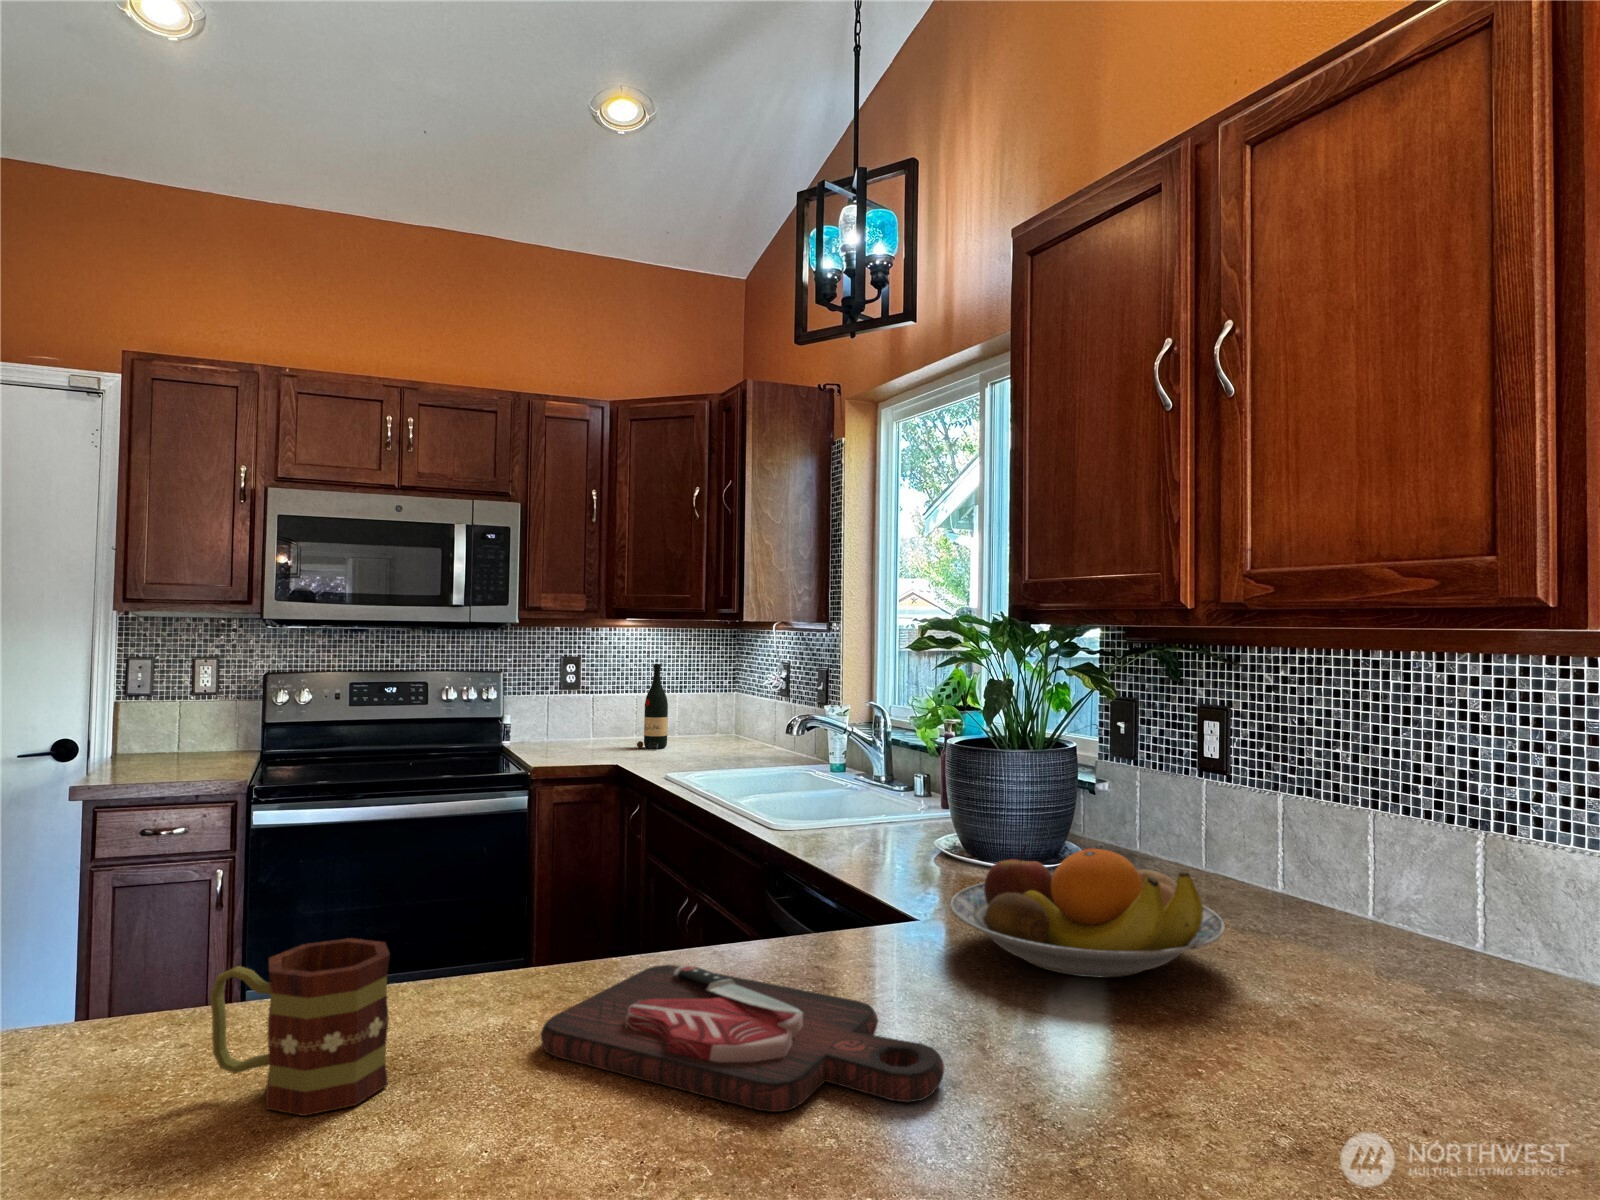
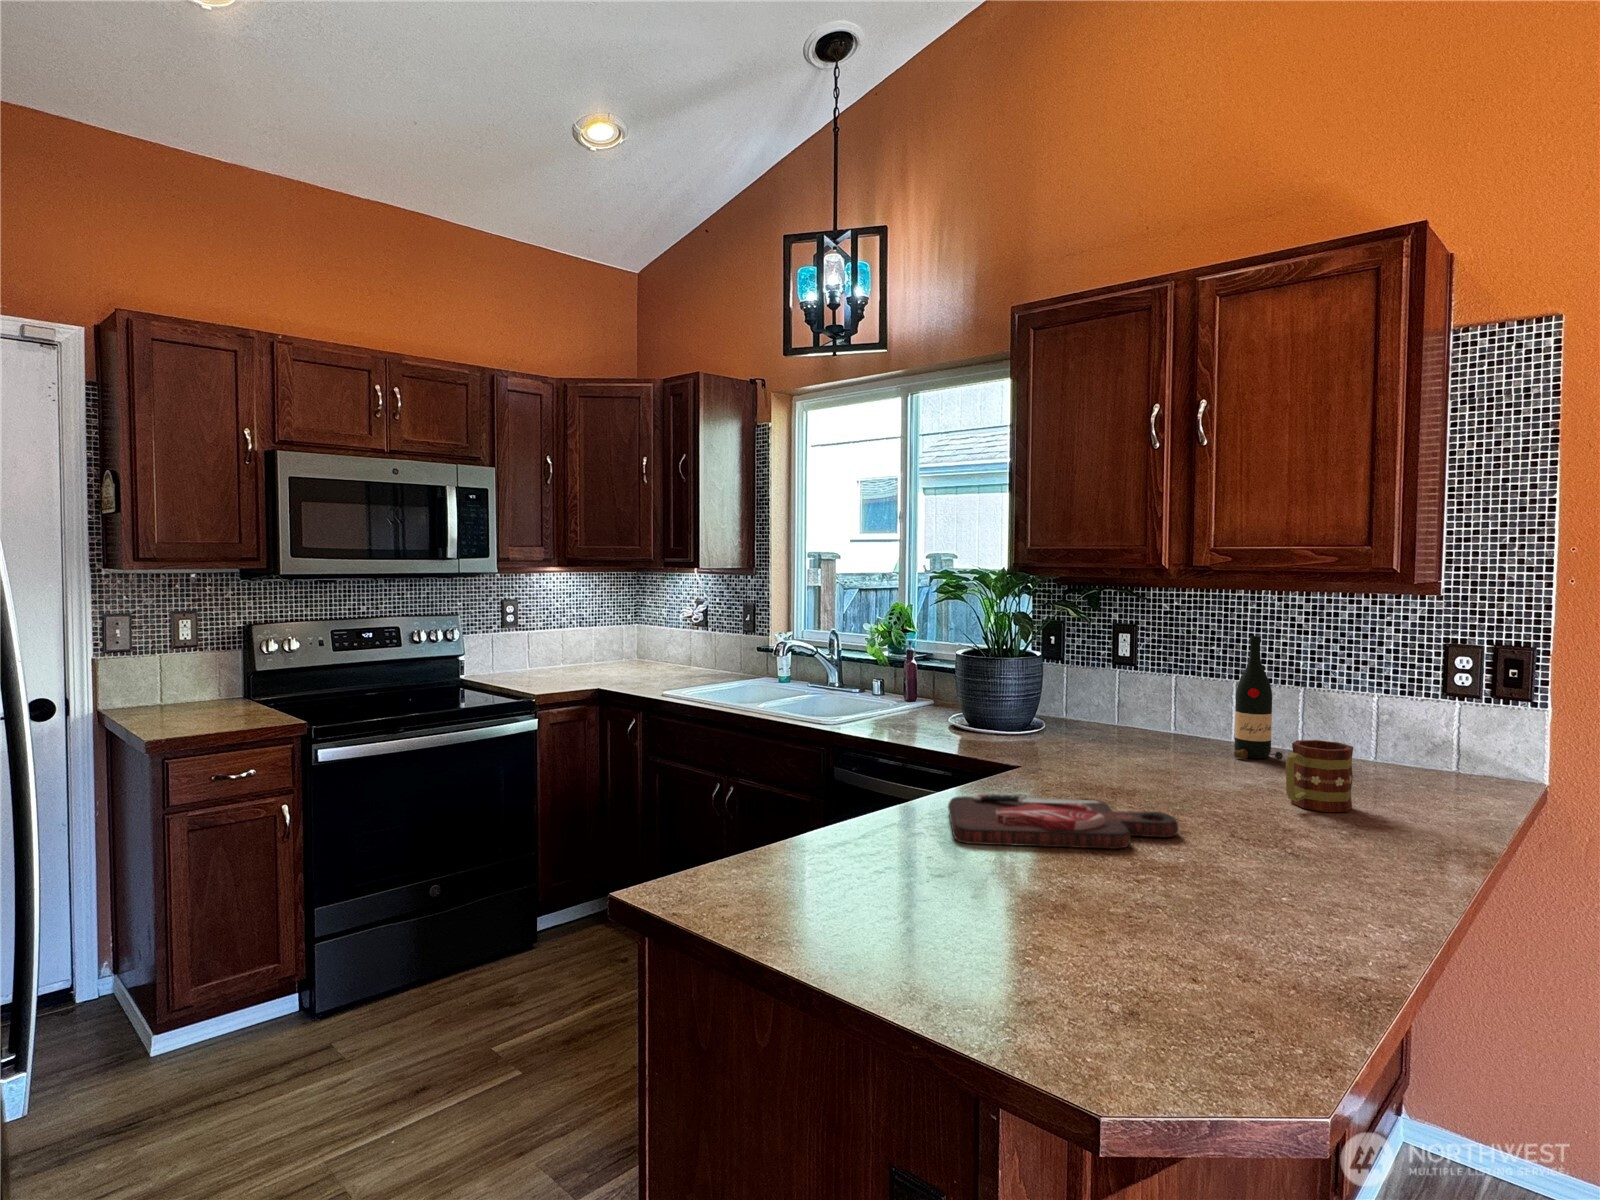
wine bottle: present [637,664,668,749] -> present [1234,636,1283,760]
fruit bowl: present [950,846,1225,978] -> none [1055,711,1218,781]
mug: present [210,938,390,1116] -> present [1286,740,1353,812]

